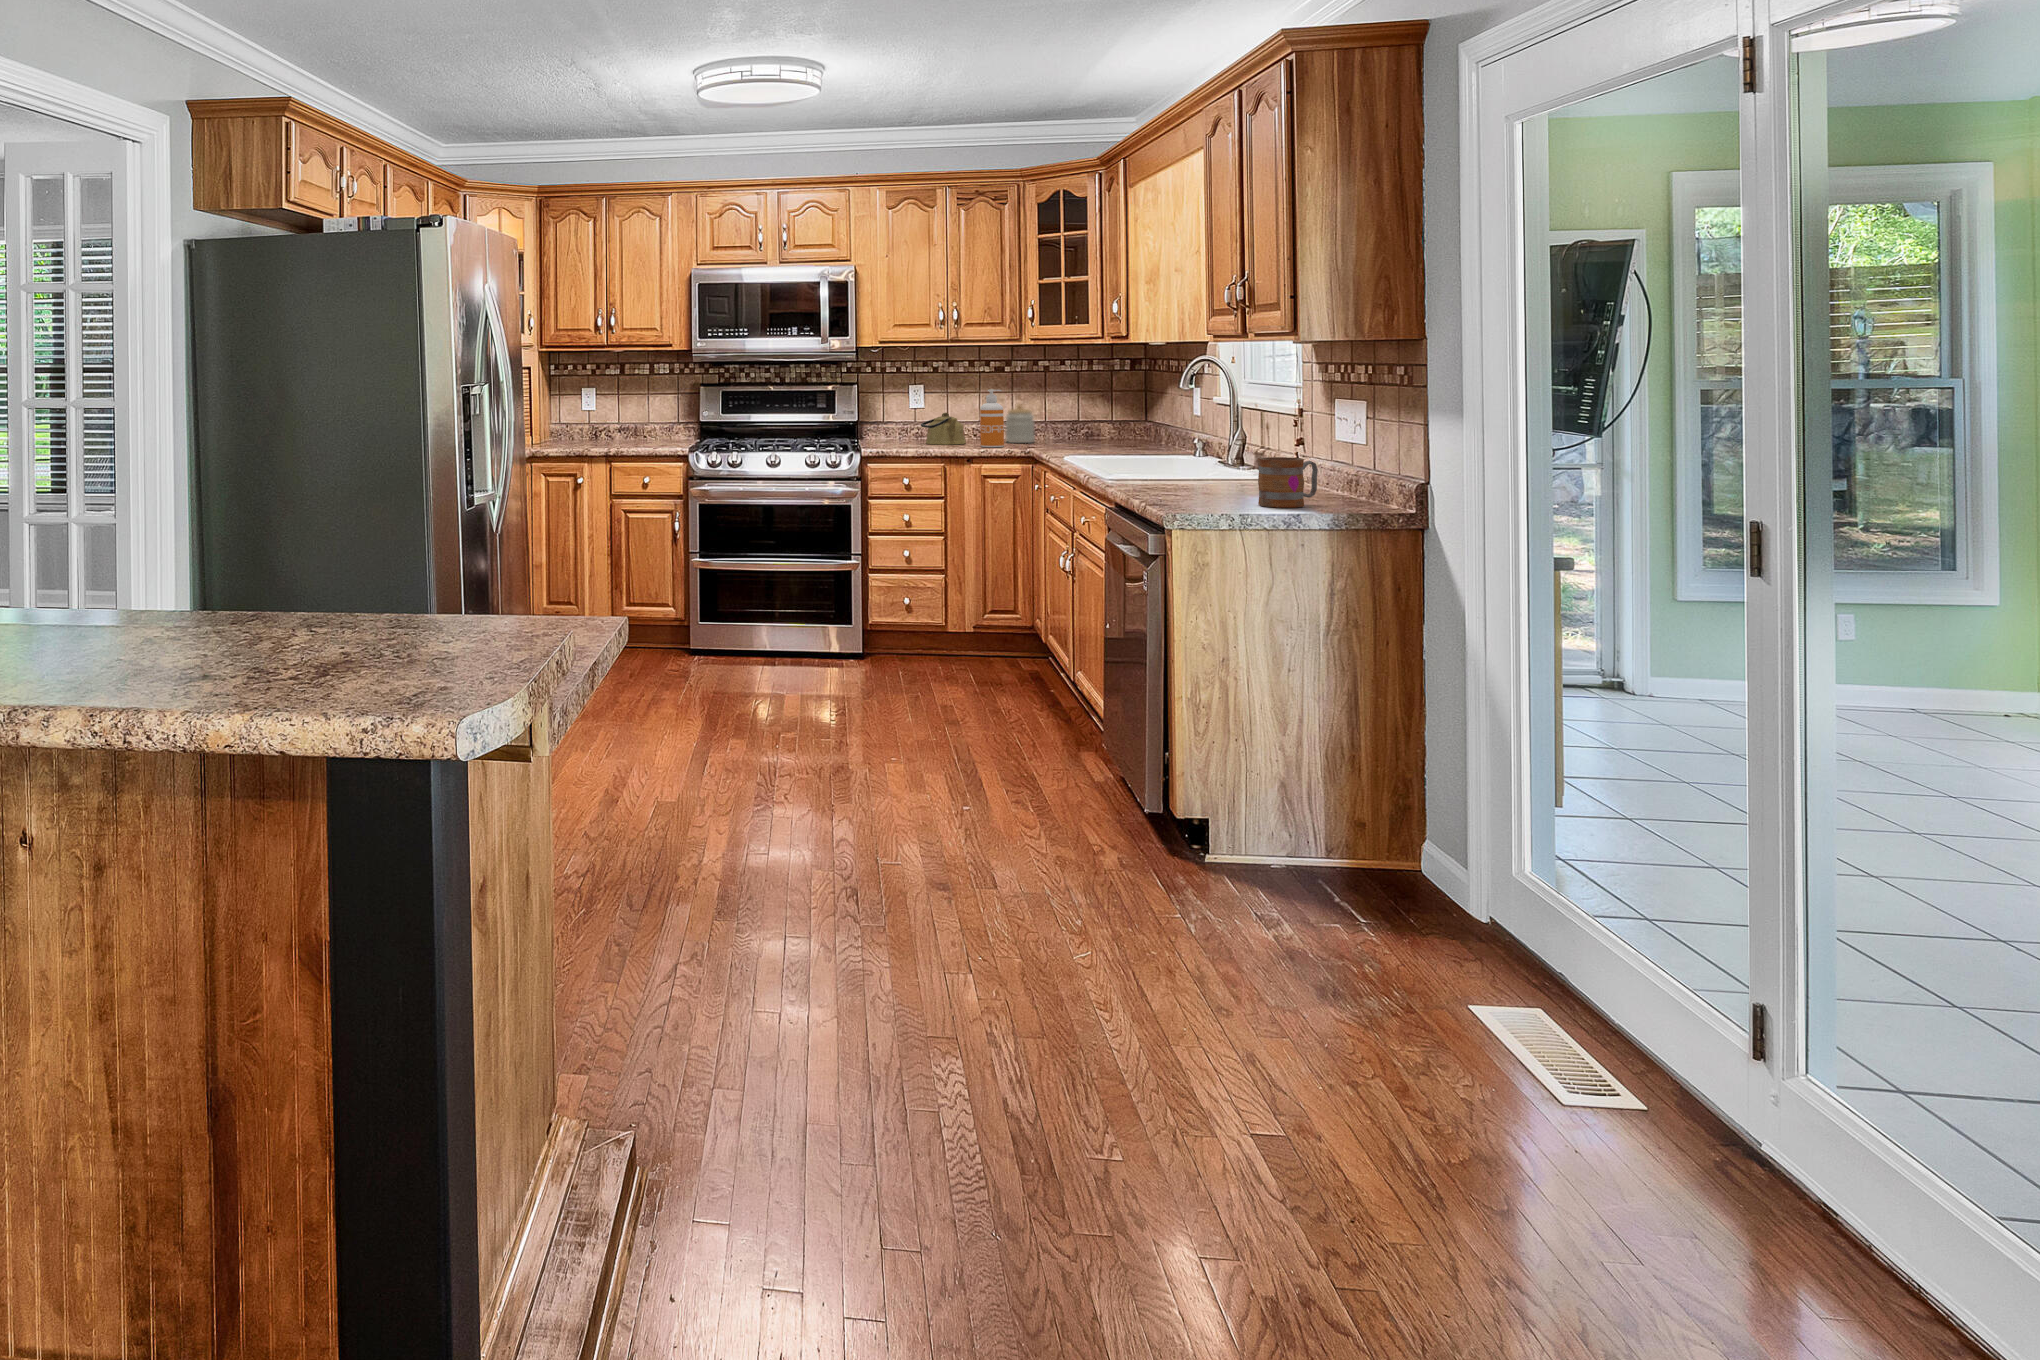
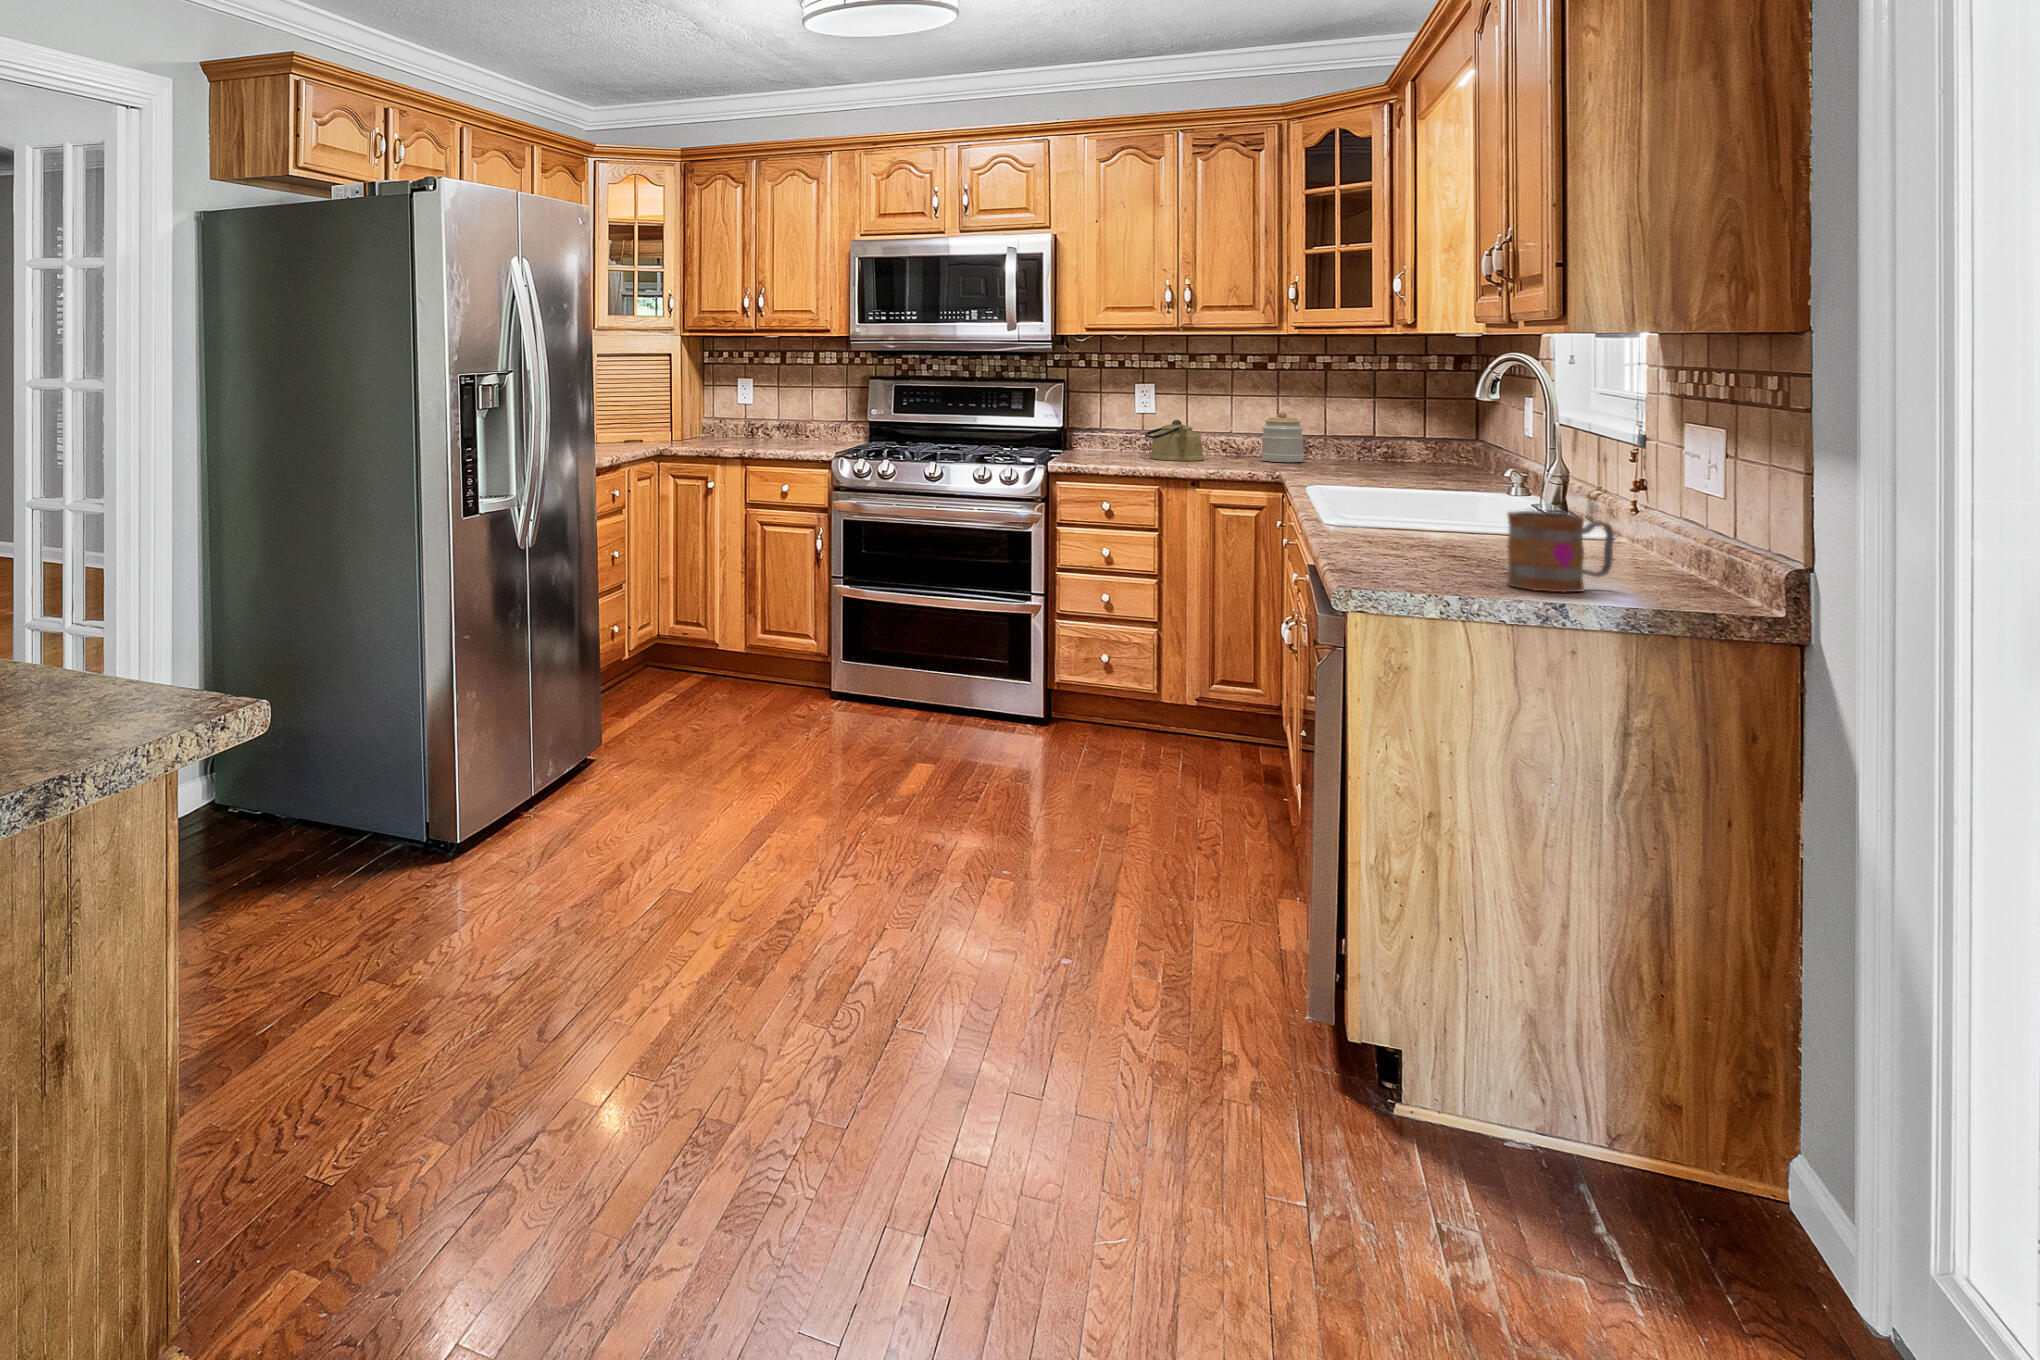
soap dispenser: present [980,389,1004,447] -> none [1216,392,1249,467]

